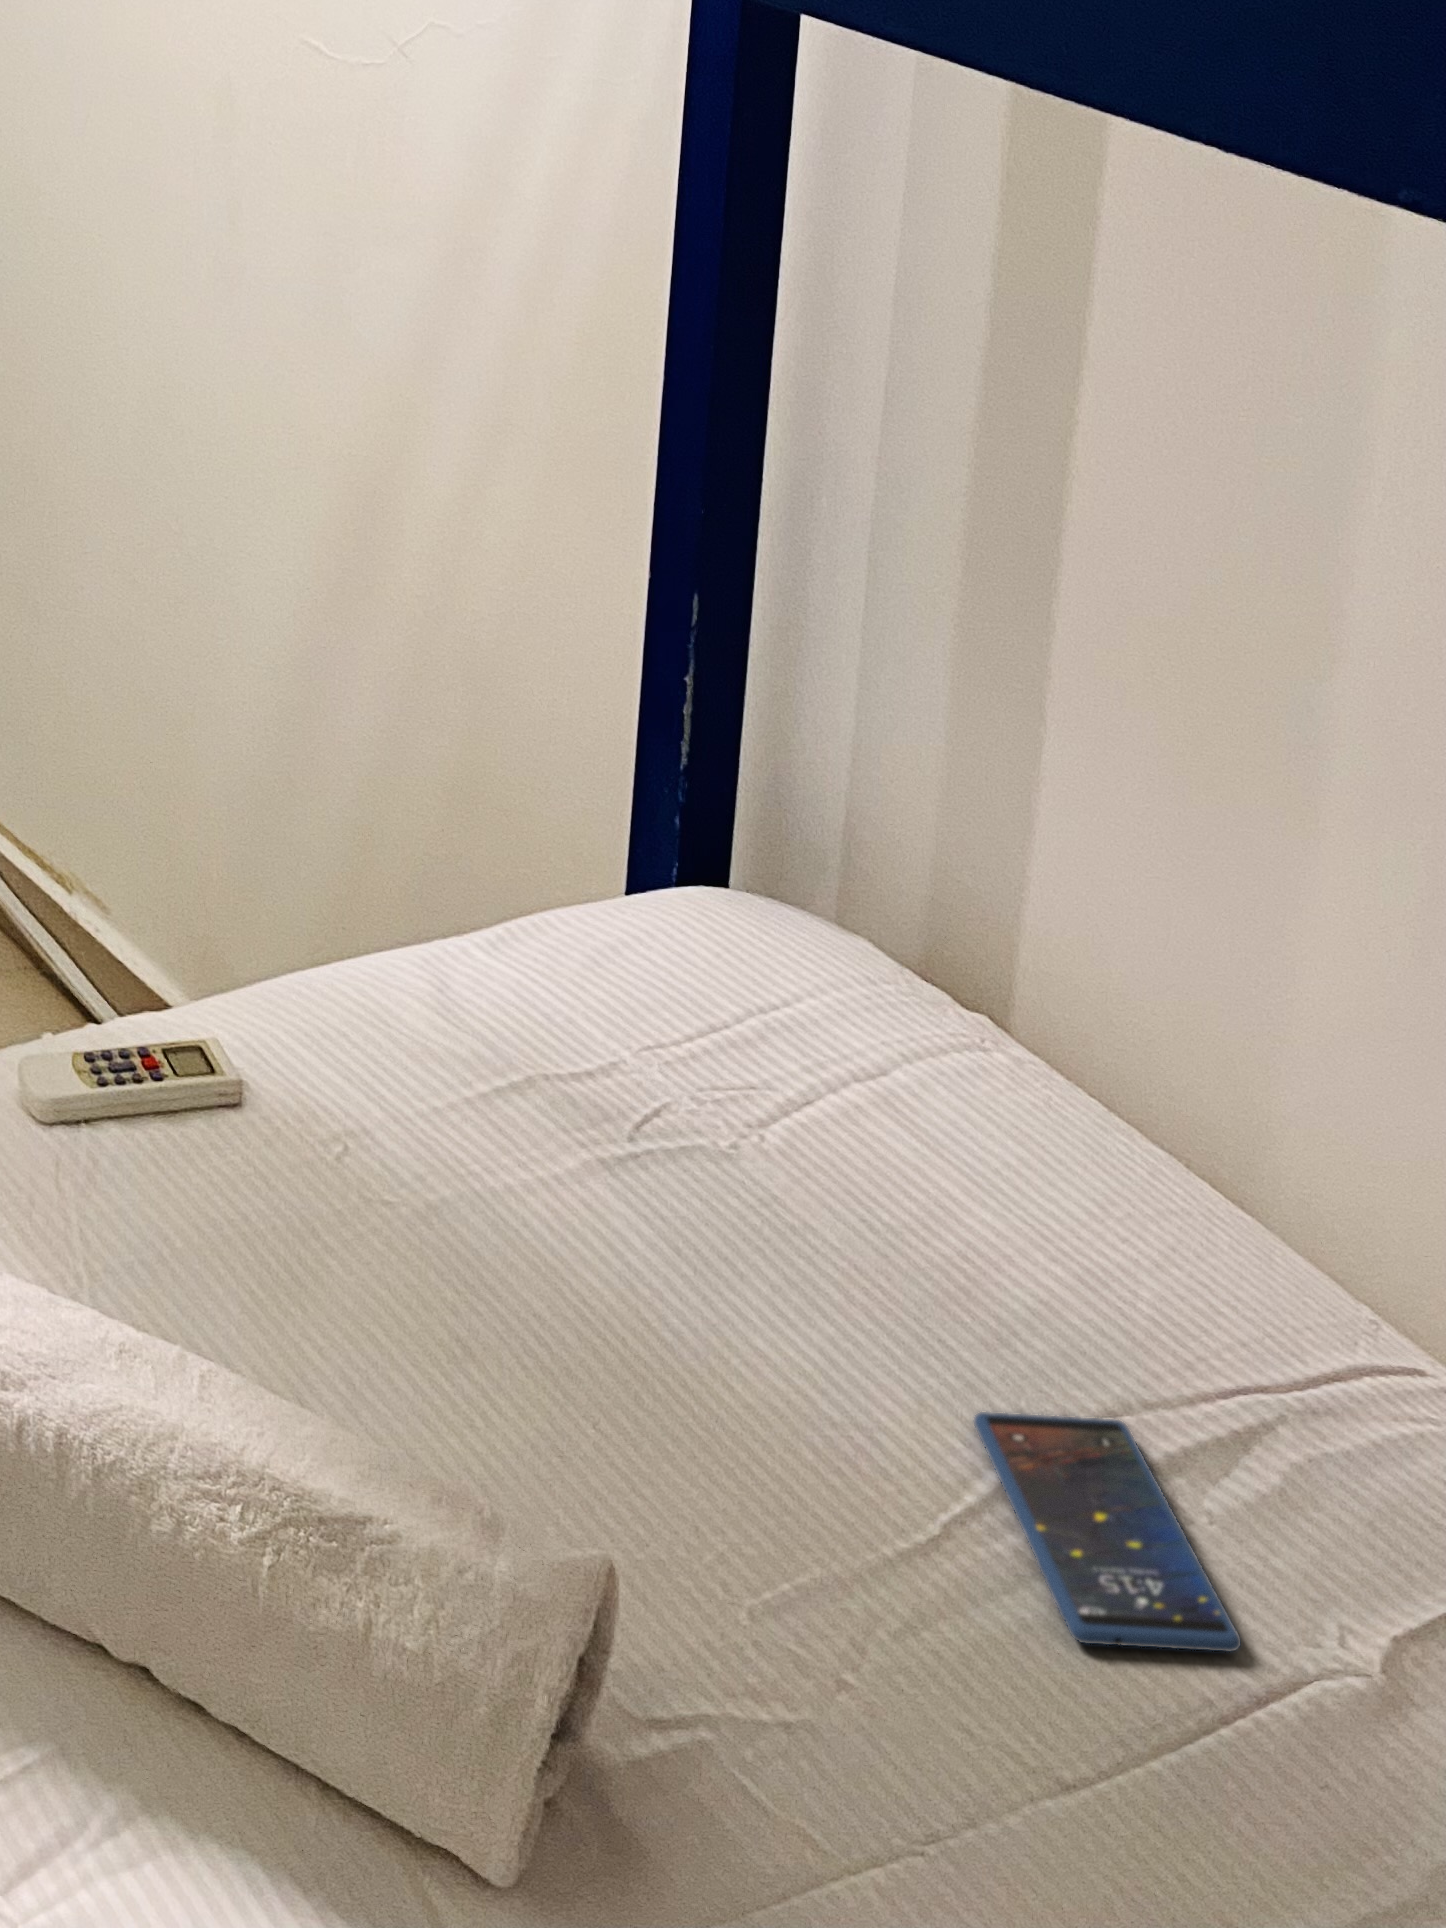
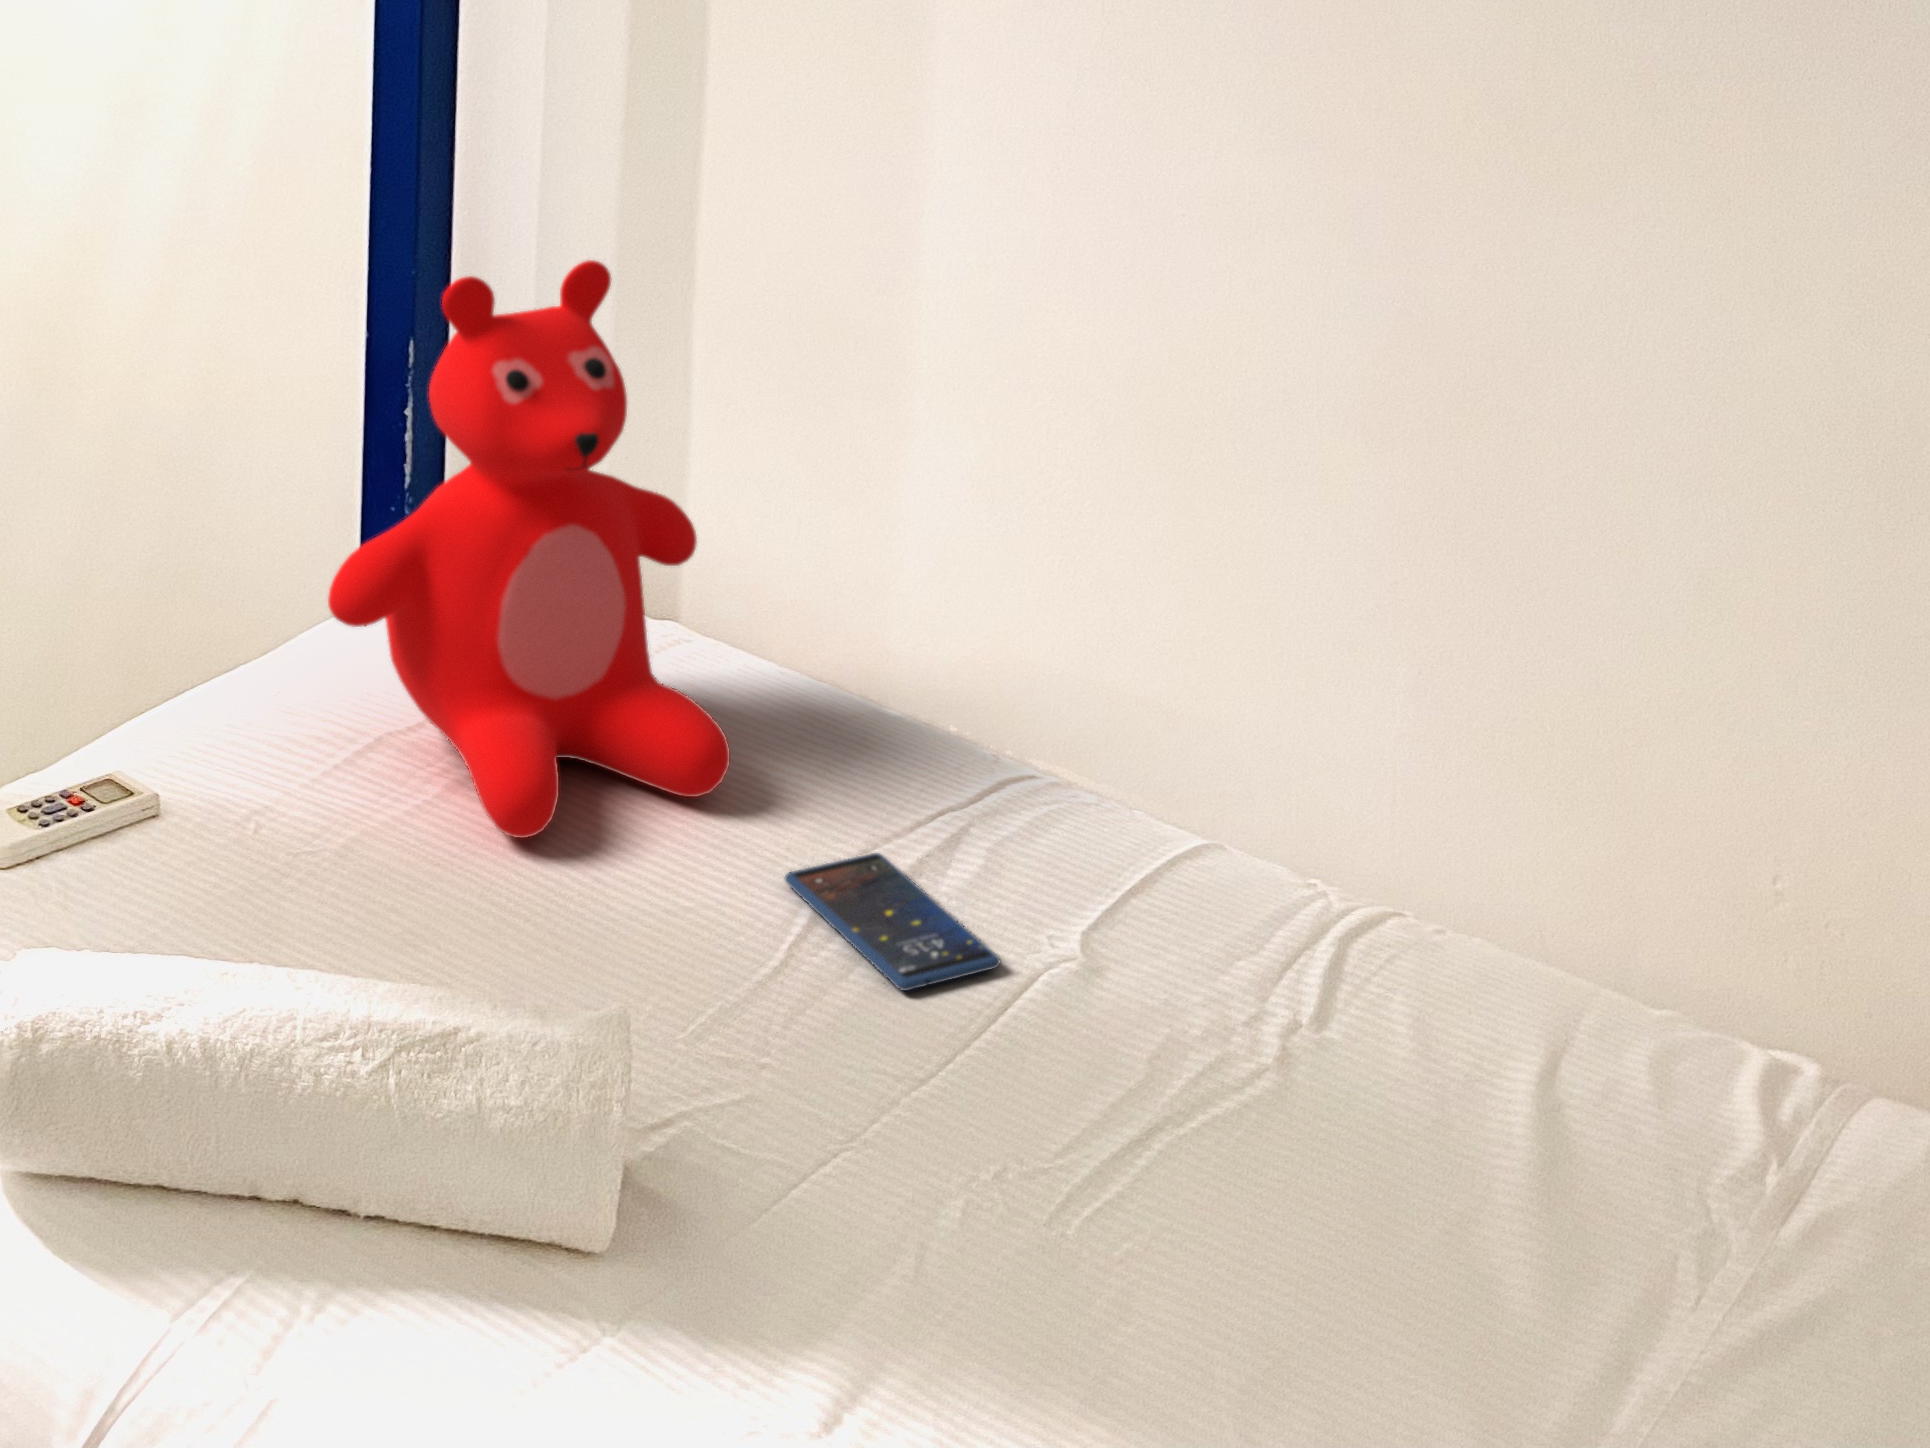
teddy bear: none [467,536,975,1266] -> present [328,260,730,838]

